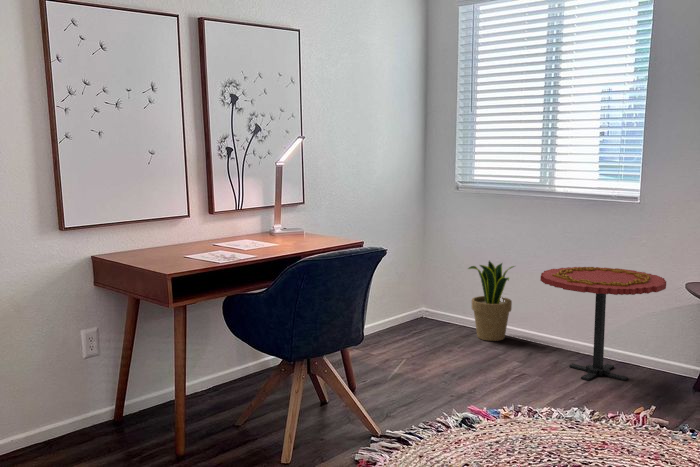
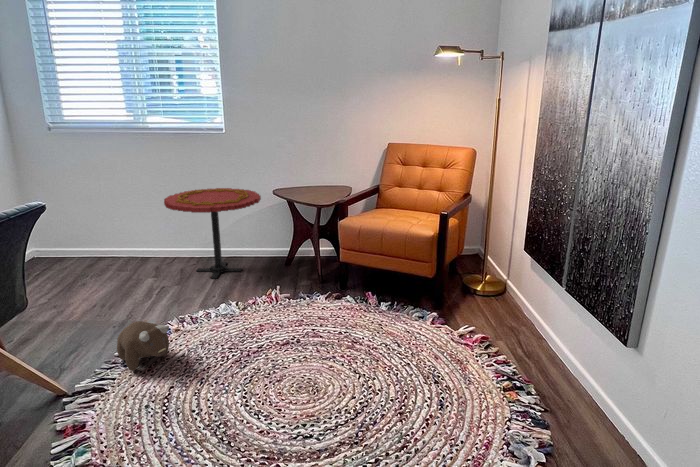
potted plant: present [468,261,514,341] -> none [83,195,131,266]
plush toy: none [436,387,485,438] -> present [117,321,169,371]

